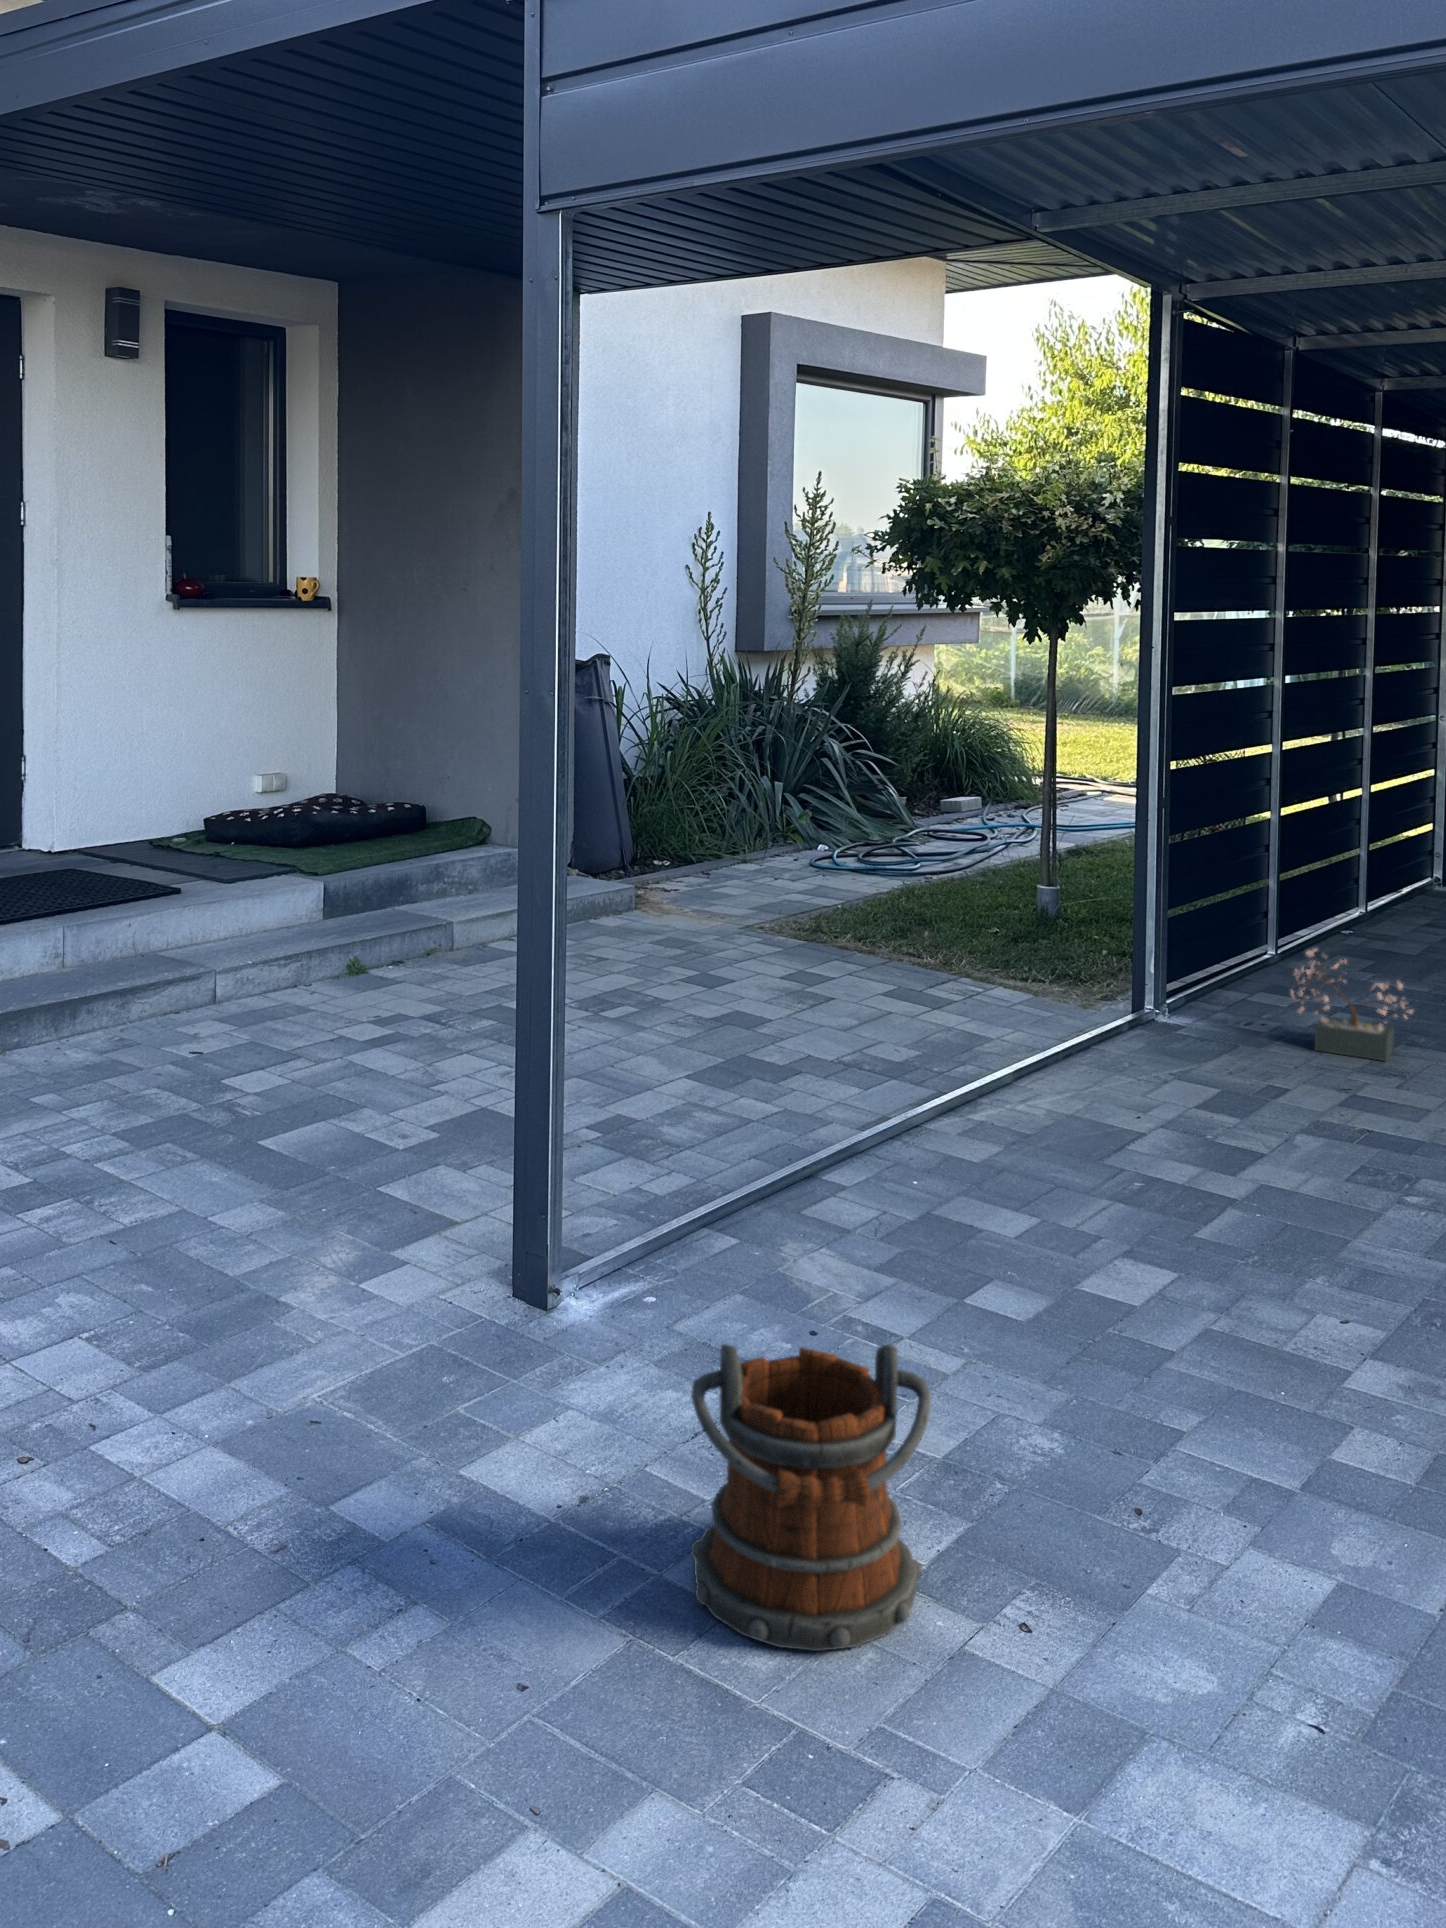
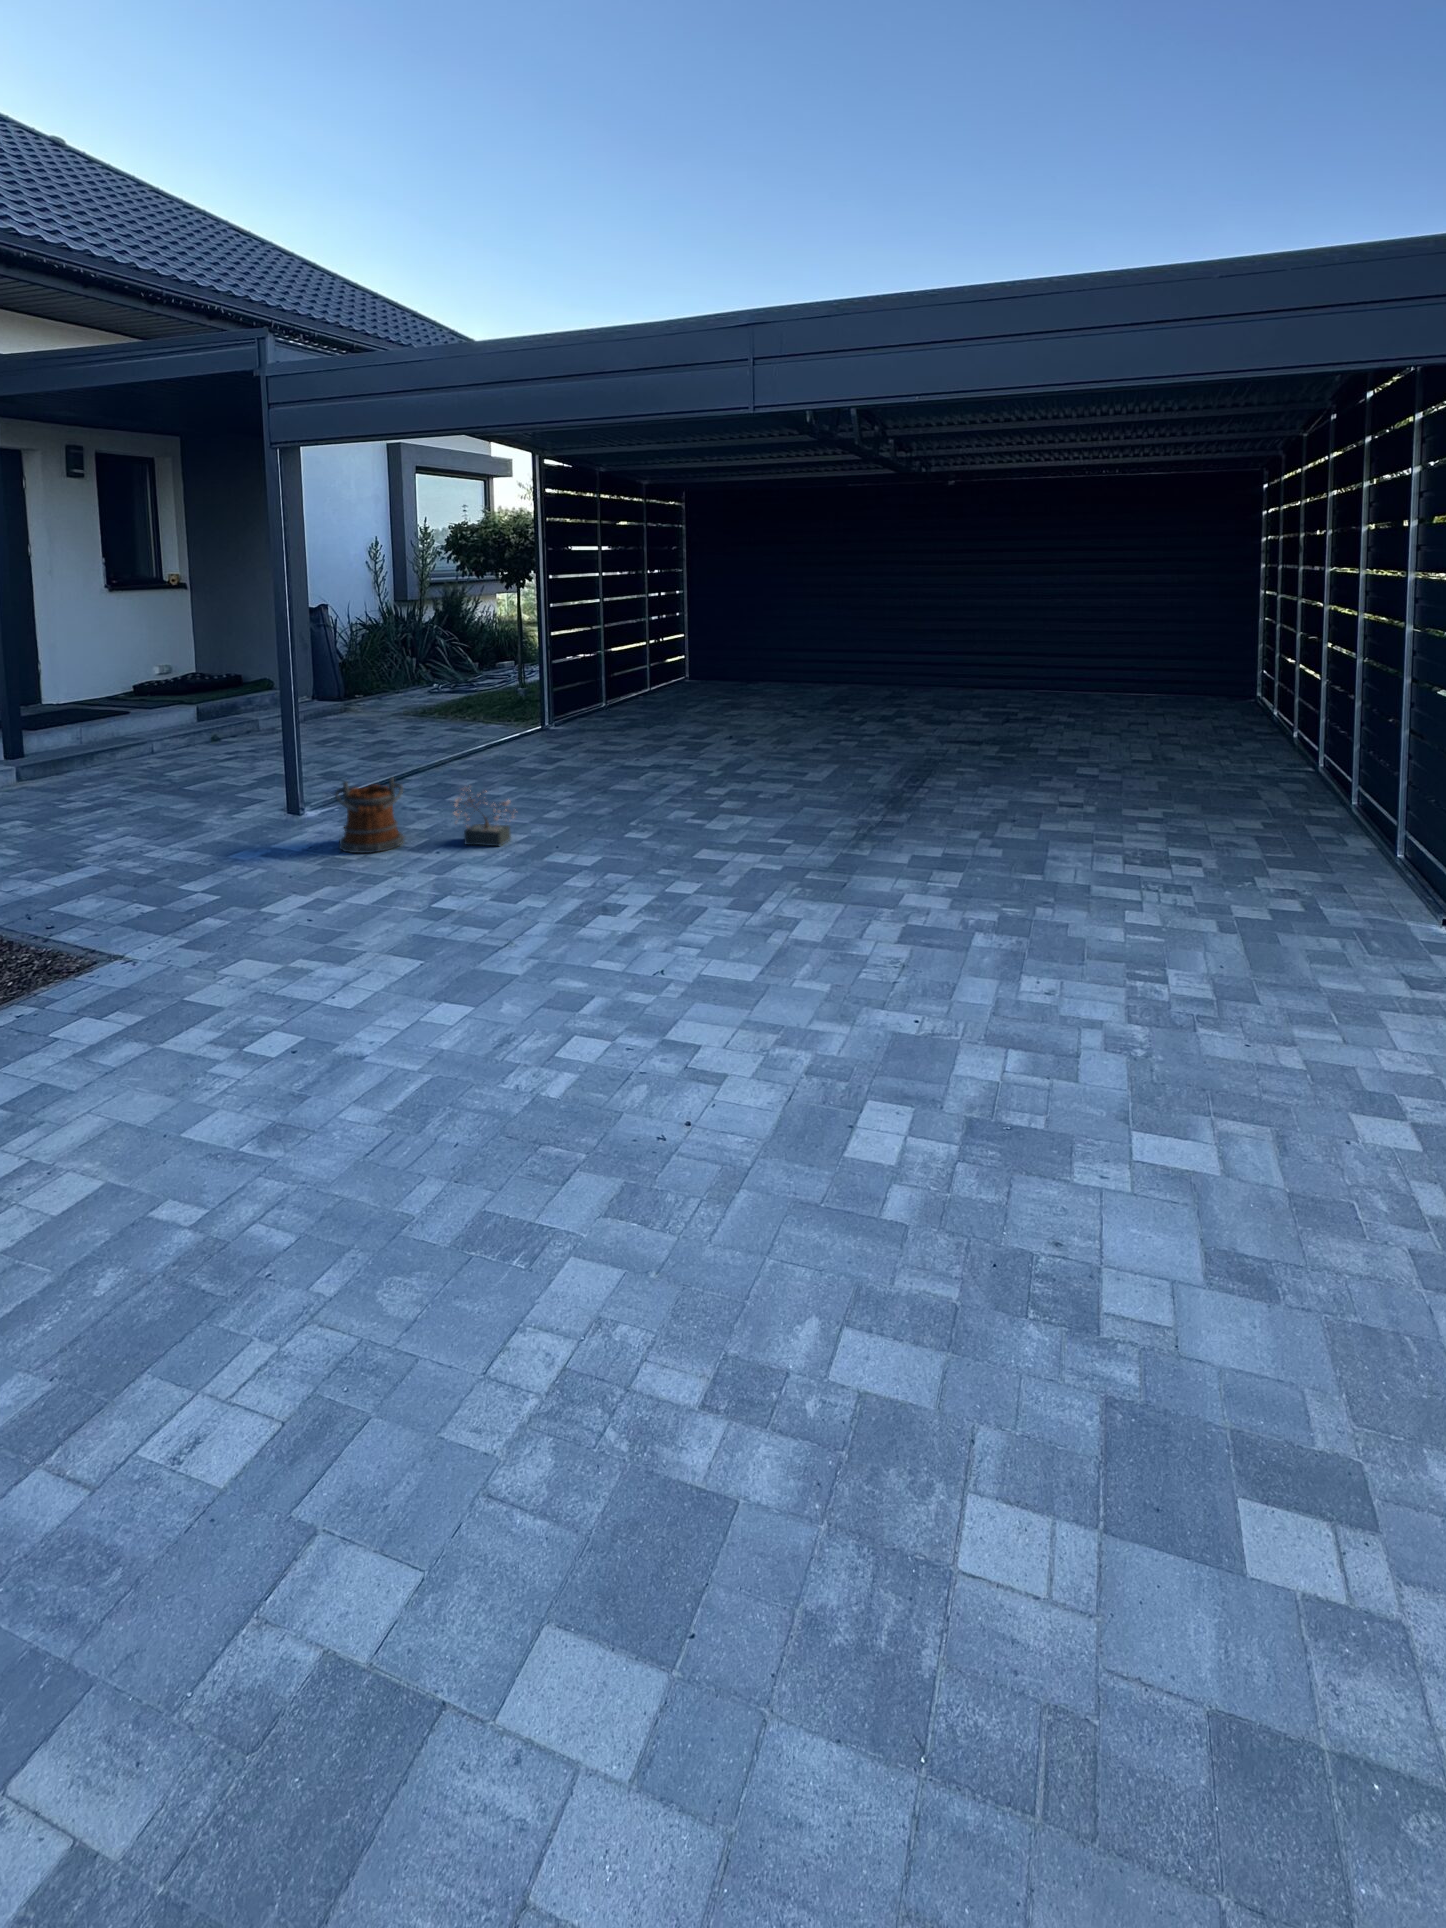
decorative plant: present [1290,948,1413,1061] -> present [453,788,514,846]

